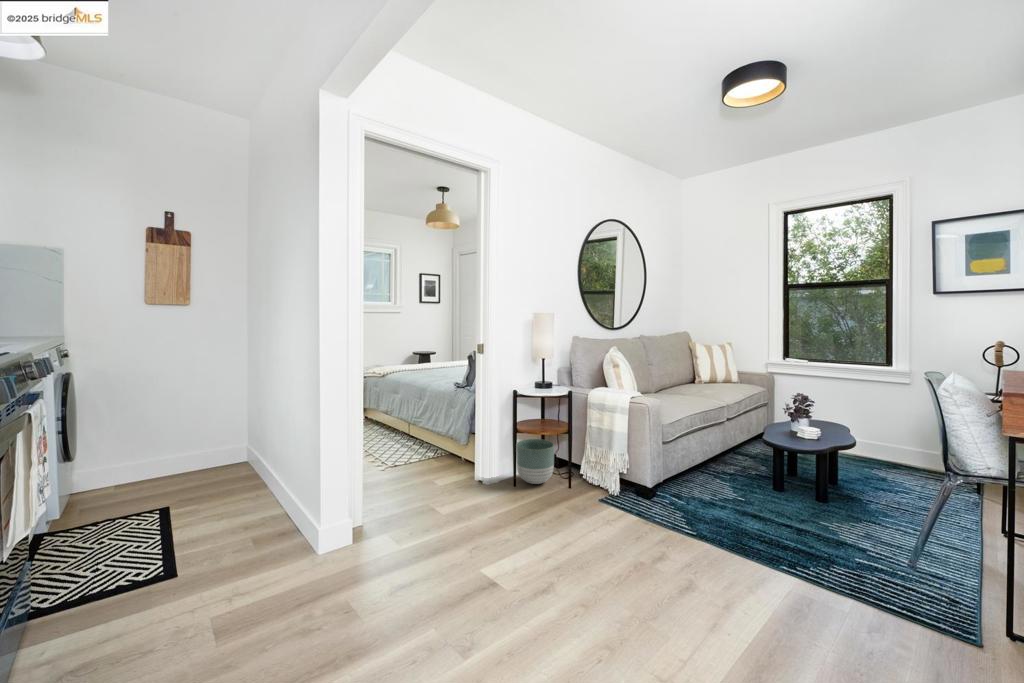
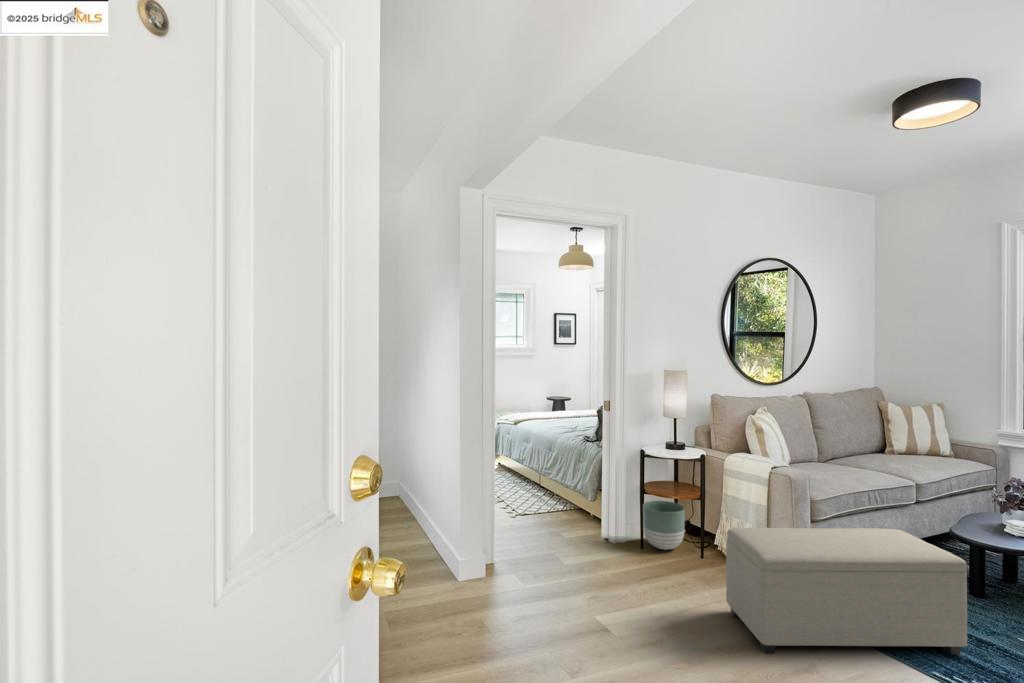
ottoman: none [607,446,801,575] -> present [726,528,967,655]

